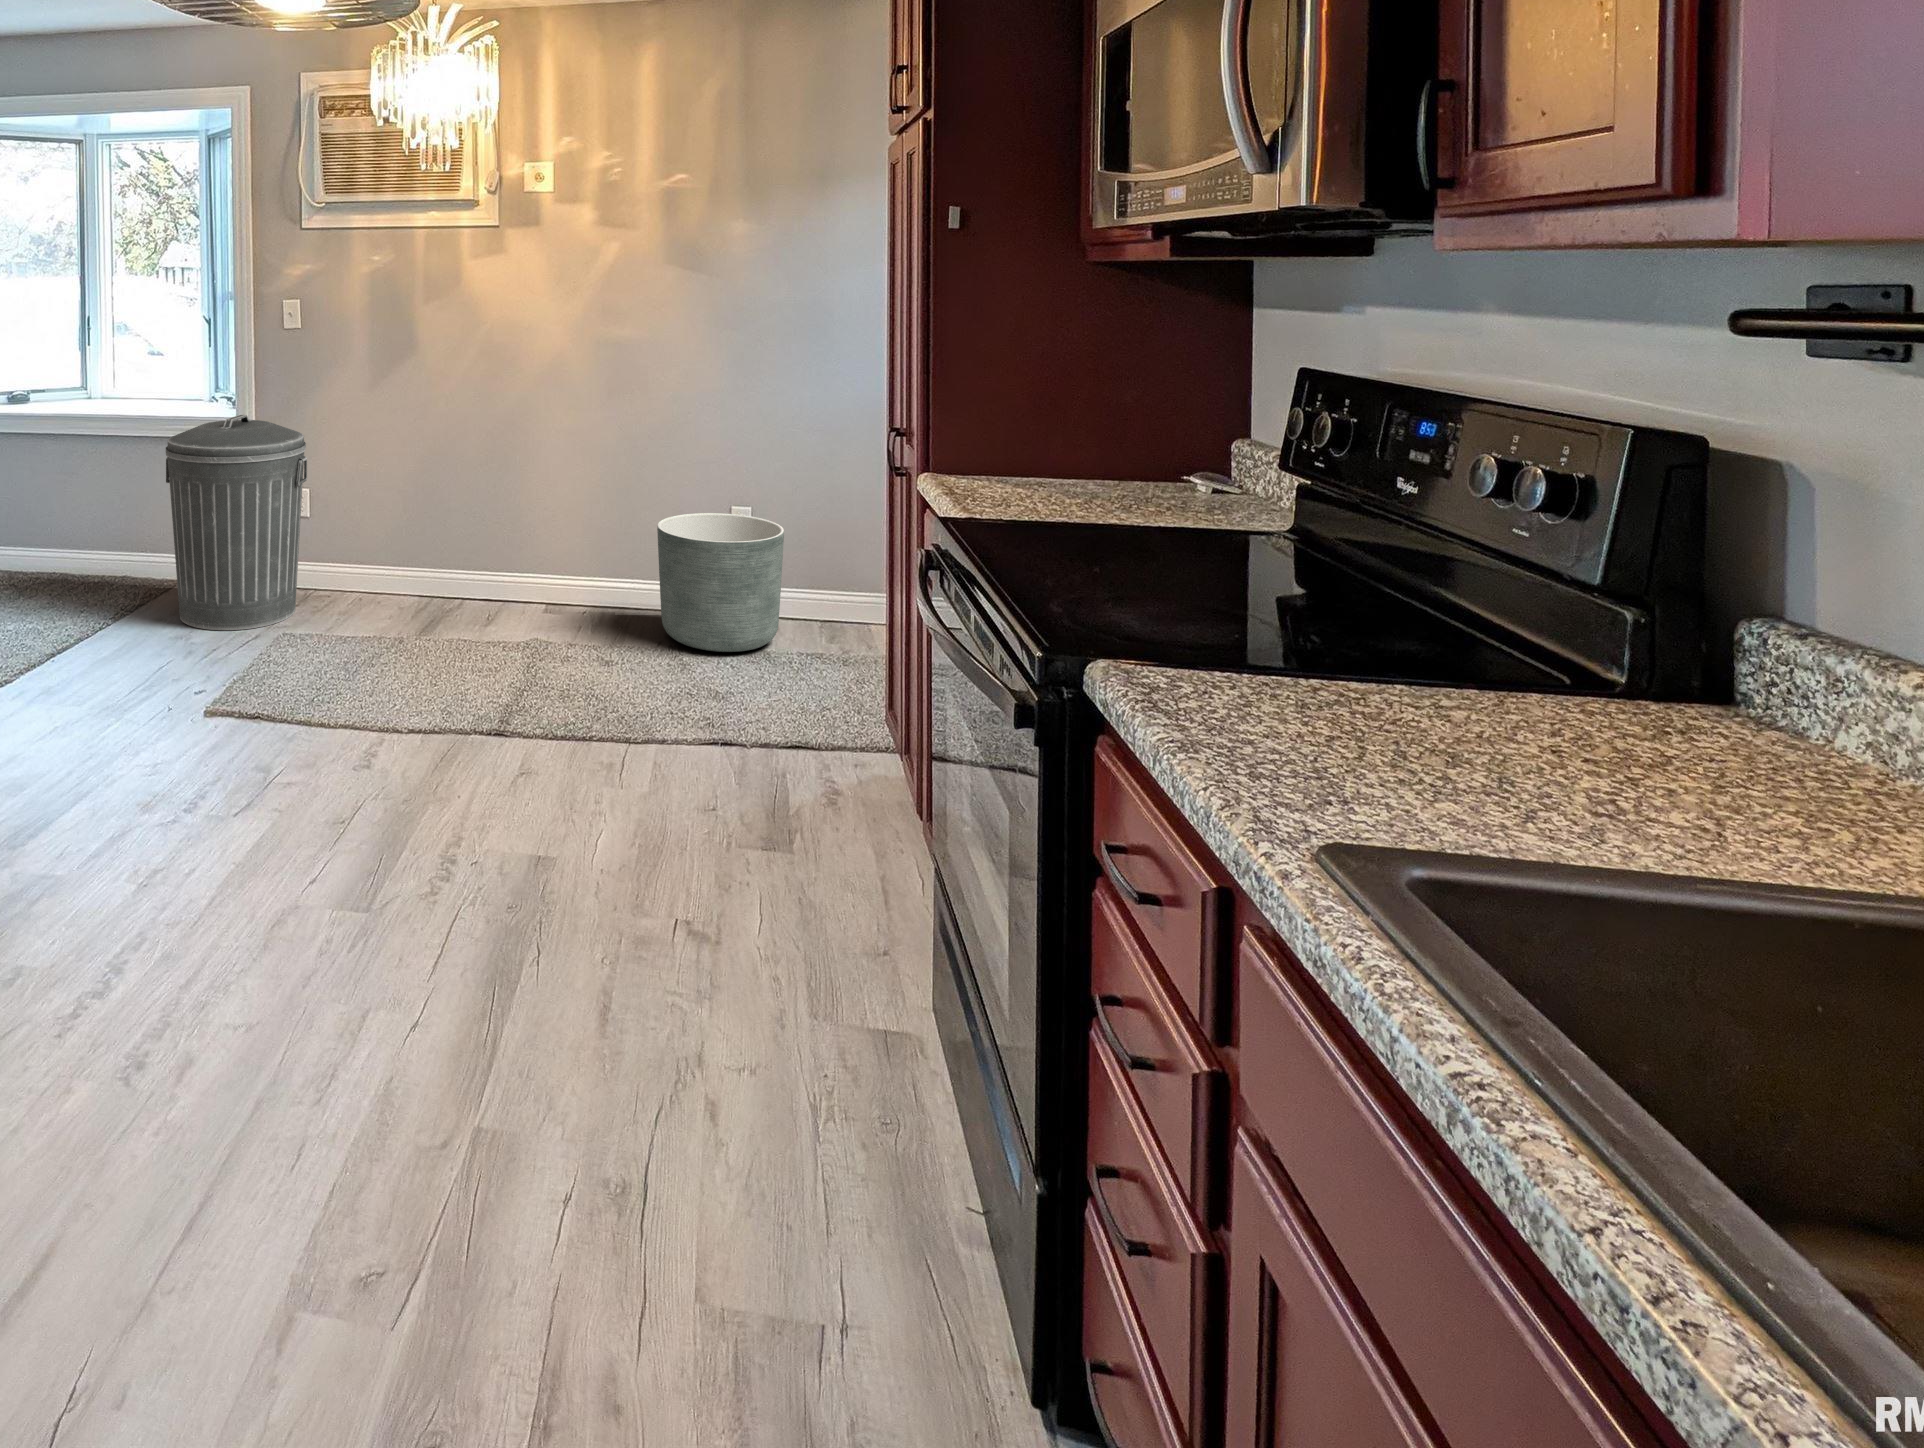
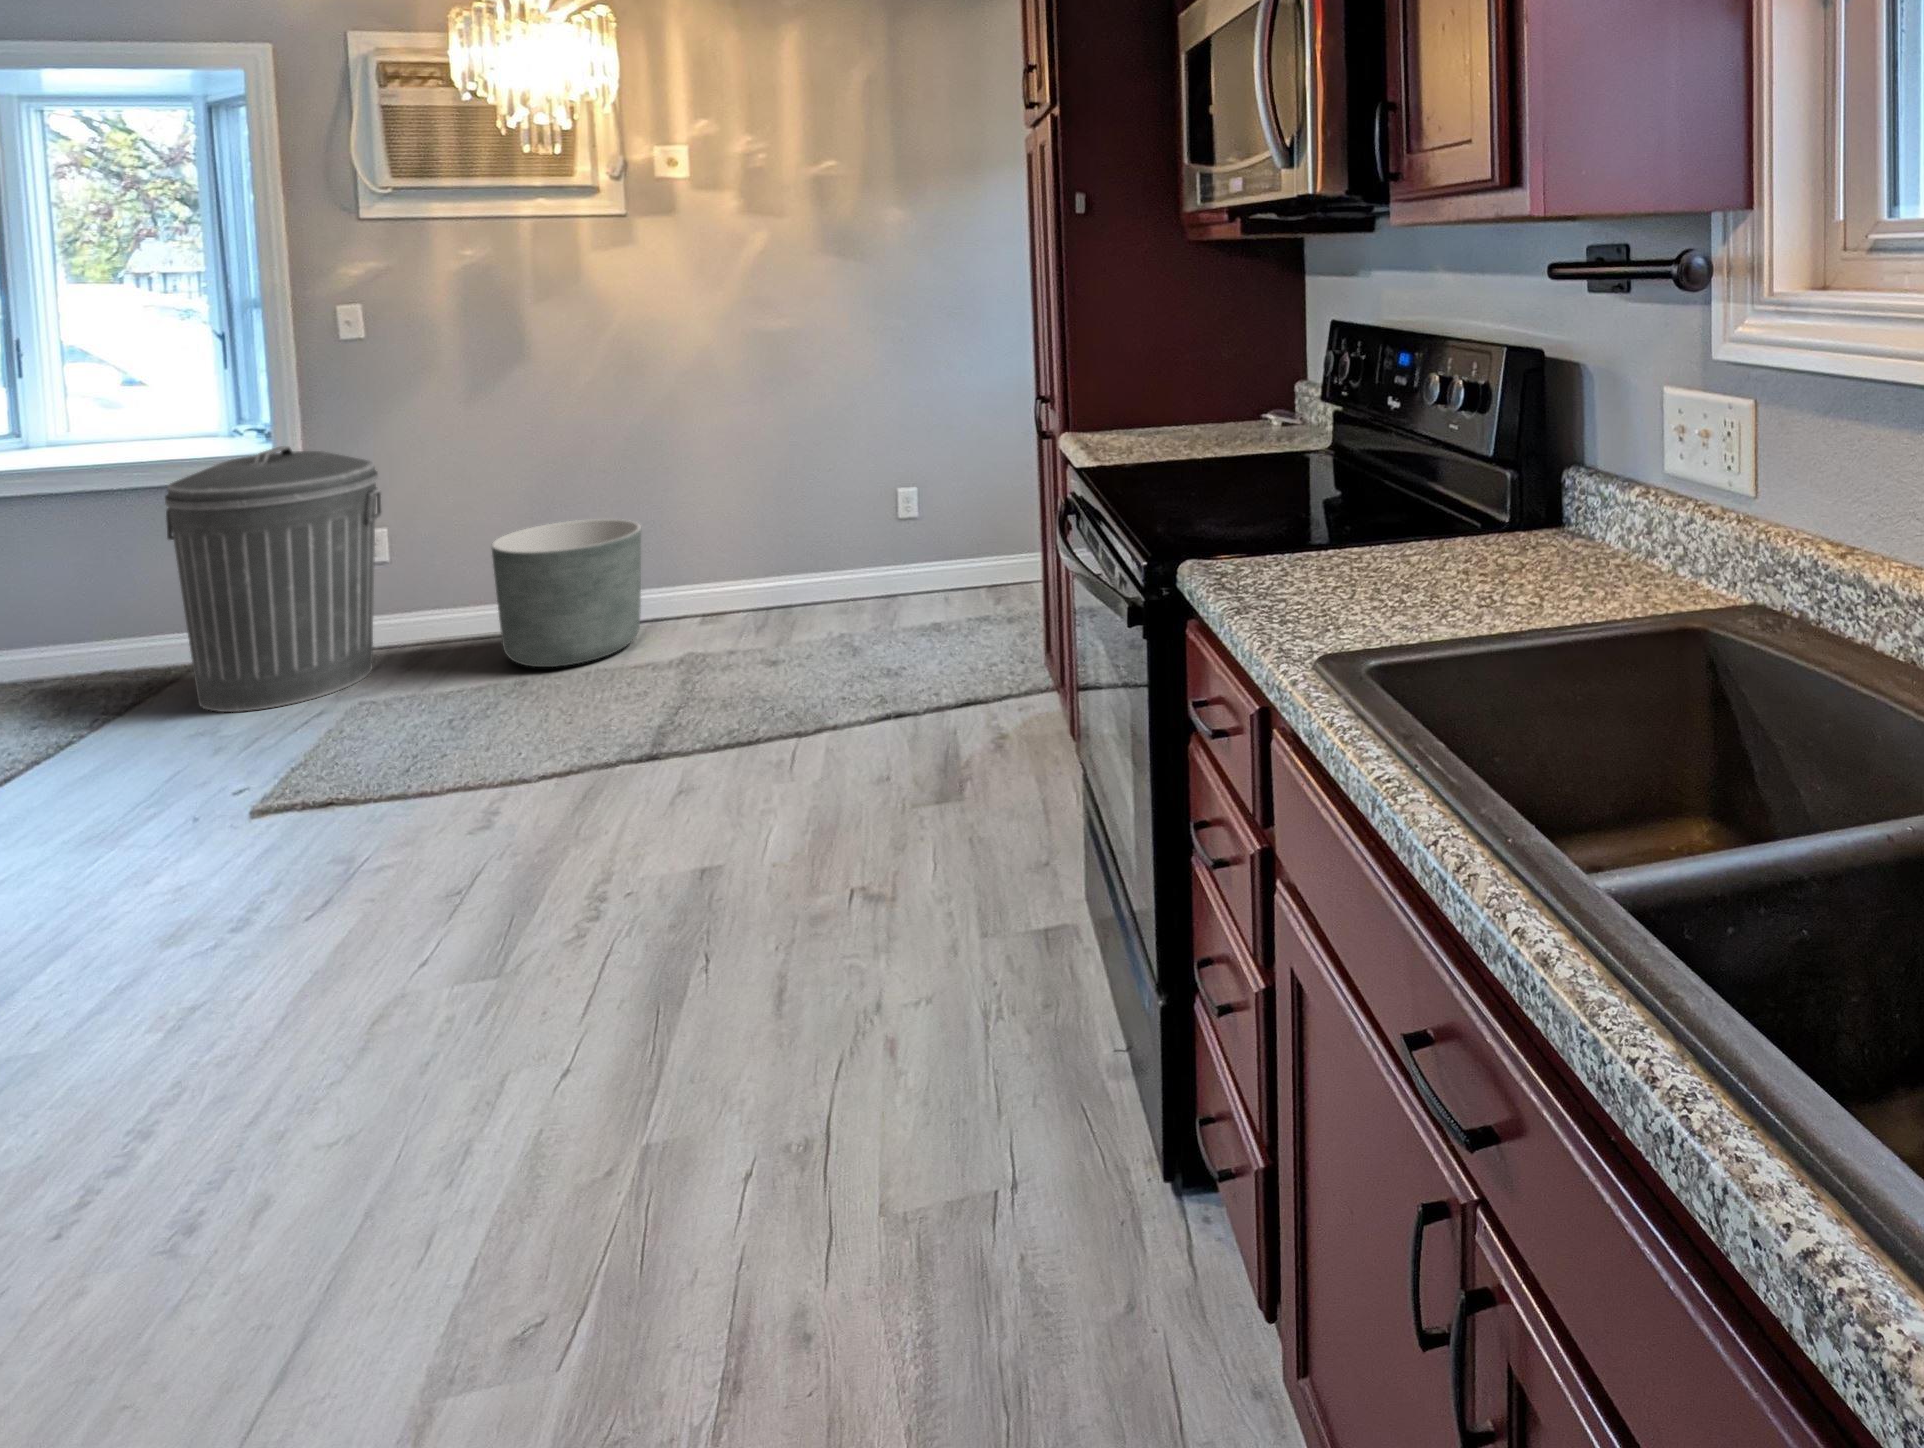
planter: present [657,513,784,652] -> present [492,519,641,667]

